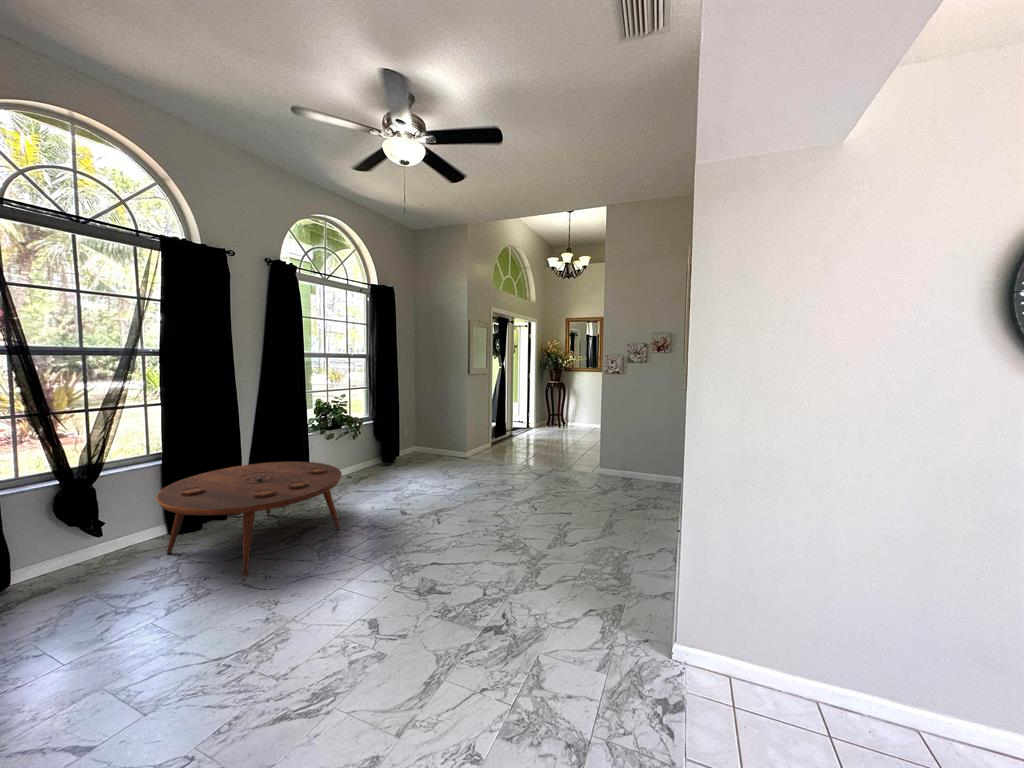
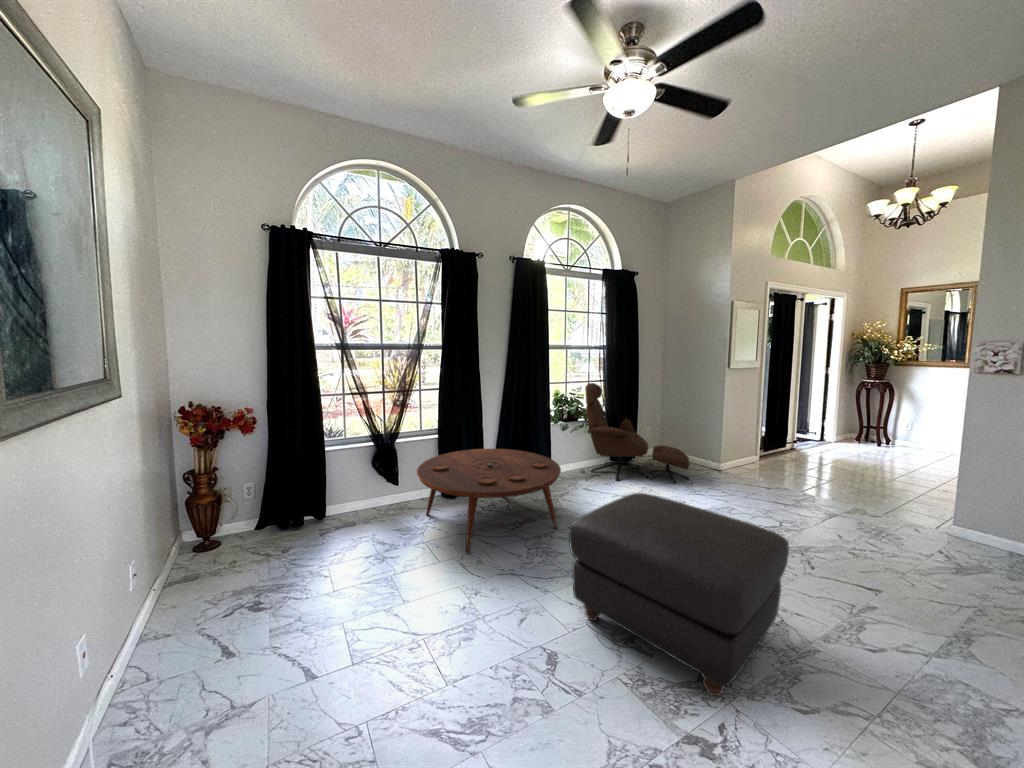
lounge chair: none [350,390,445,479] -> present [585,383,689,484]
ottoman: none [374,474,529,601] -> present [569,493,789,696]

